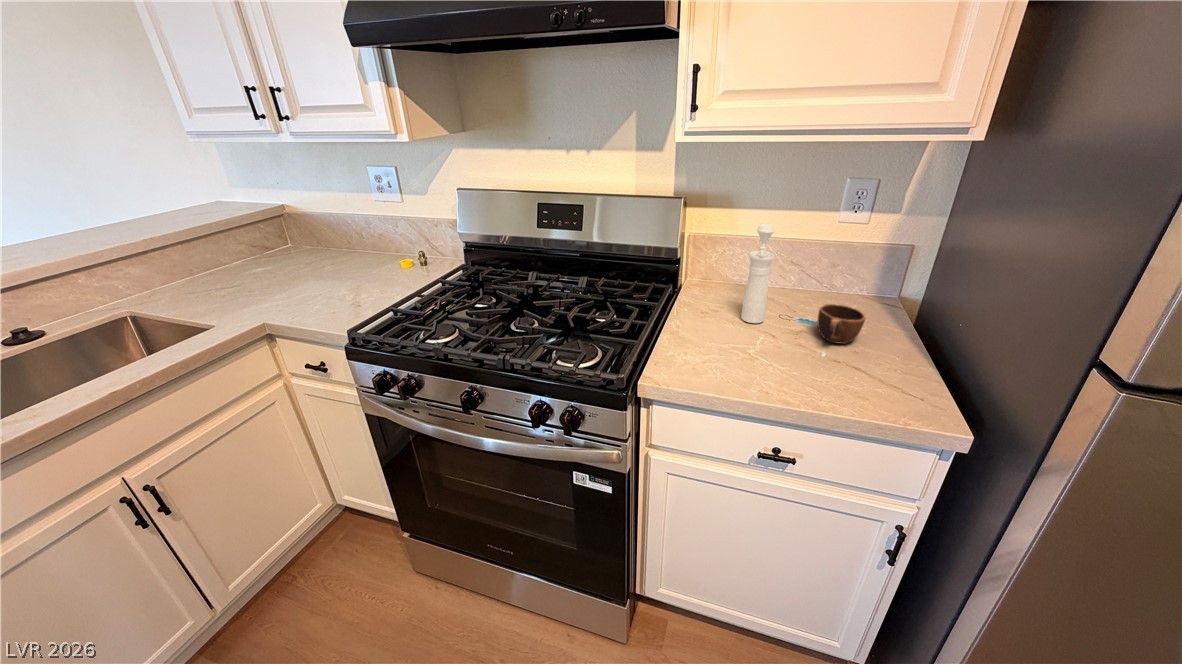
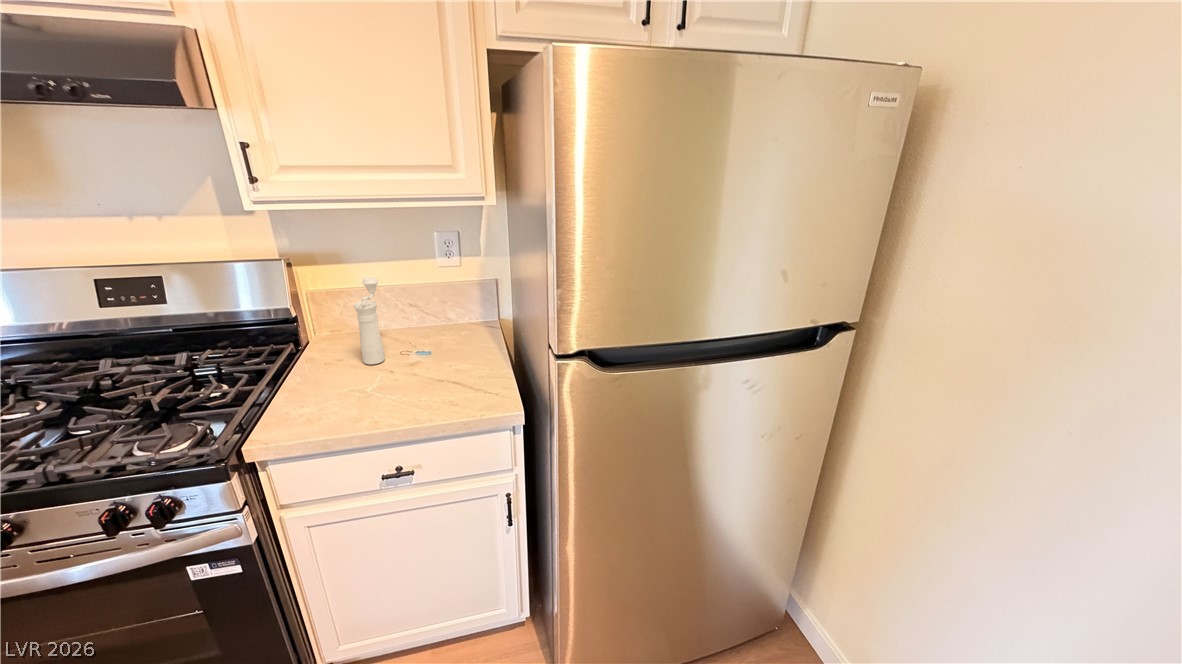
mug: present [818,304,865,344] -> none [424,335,460,367]

